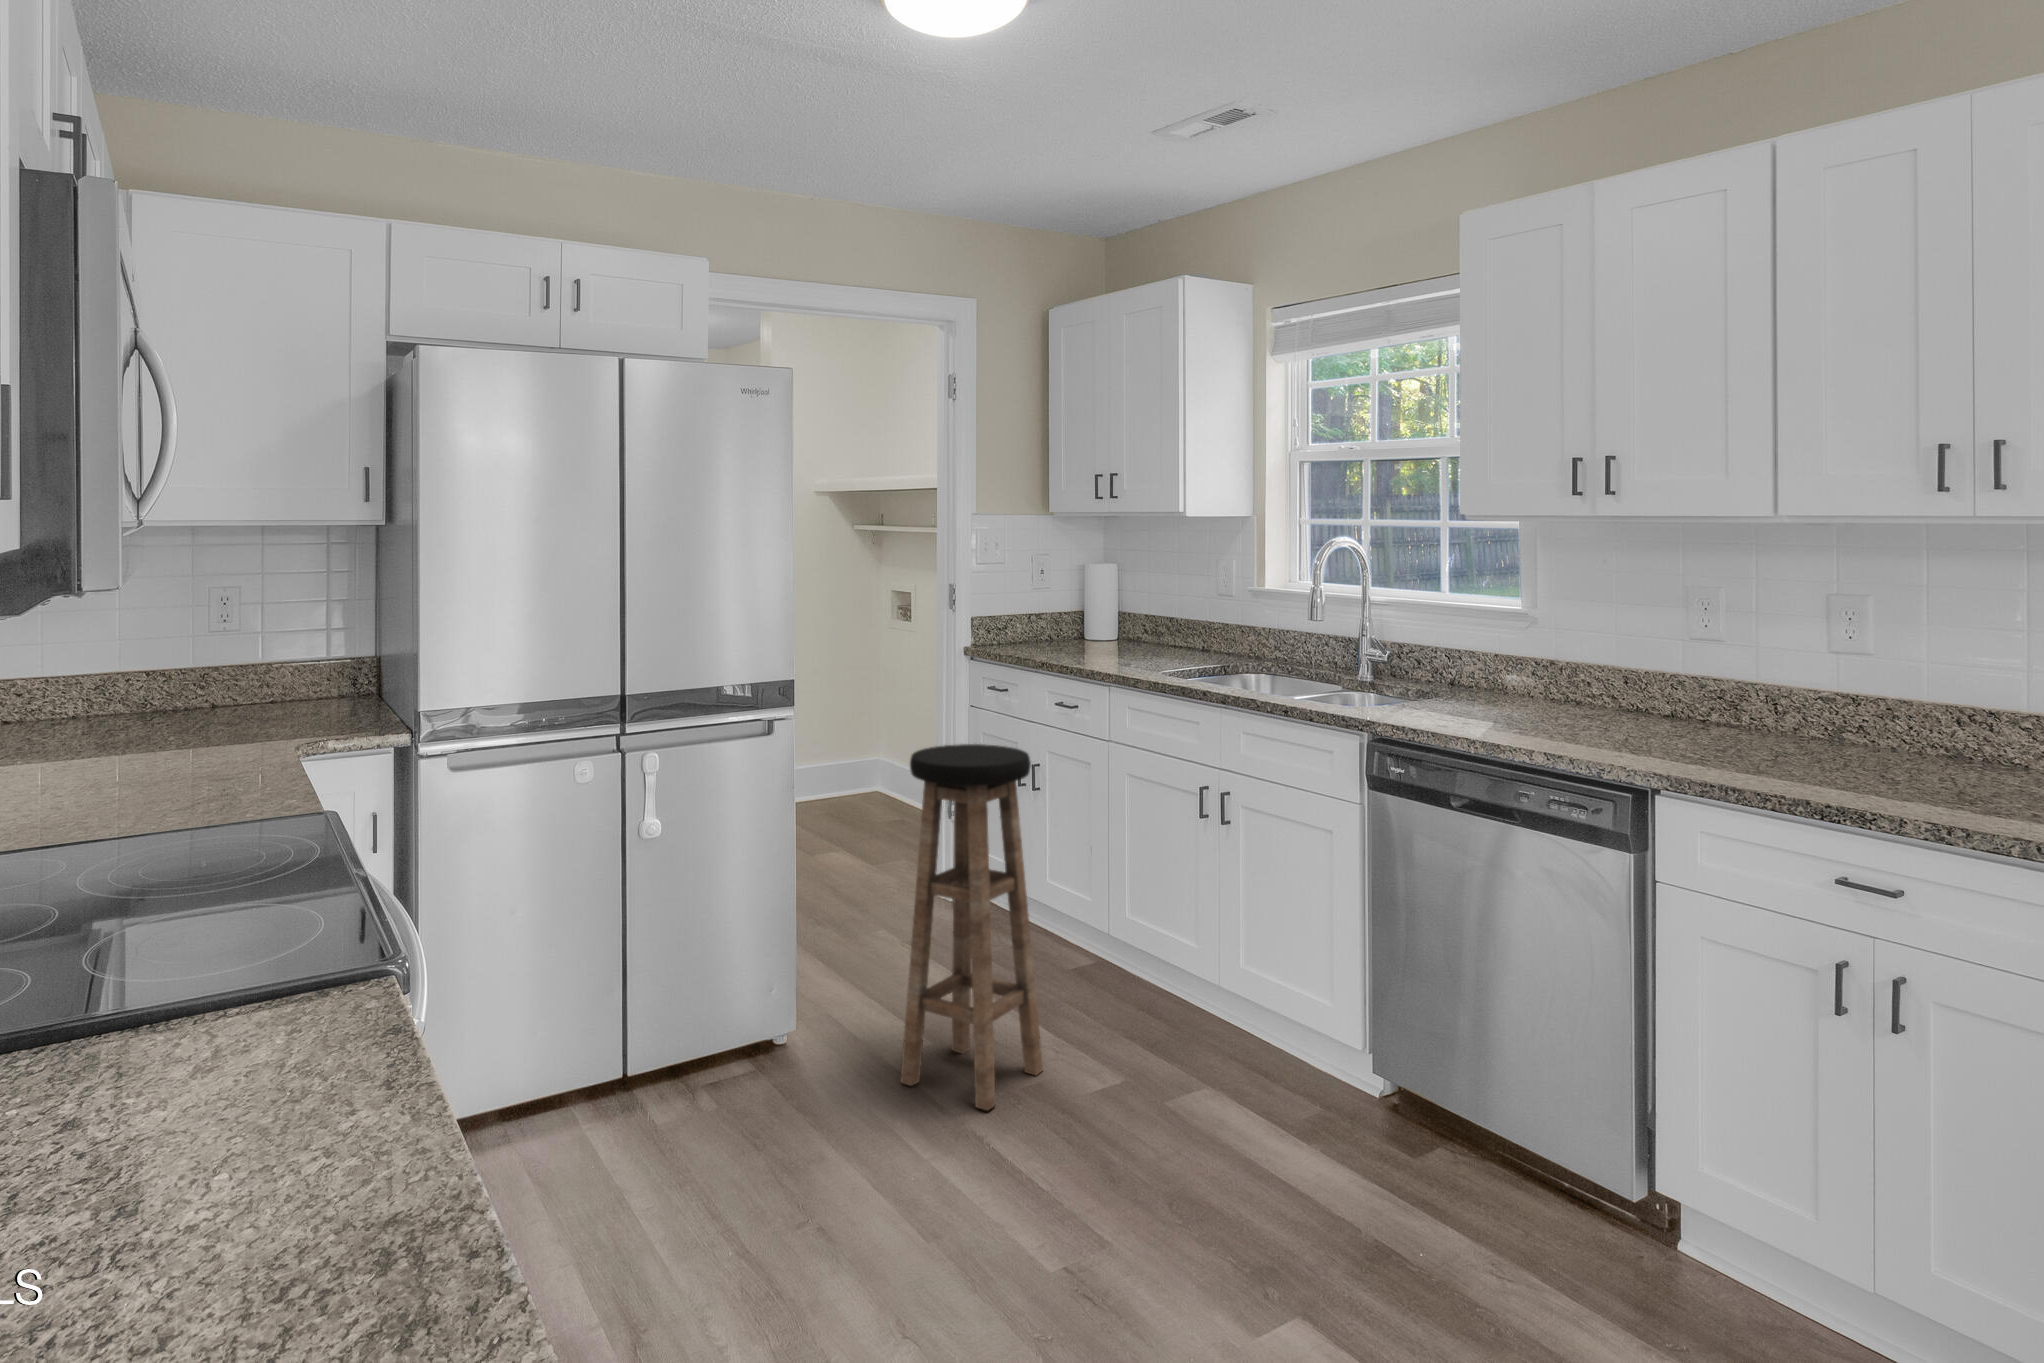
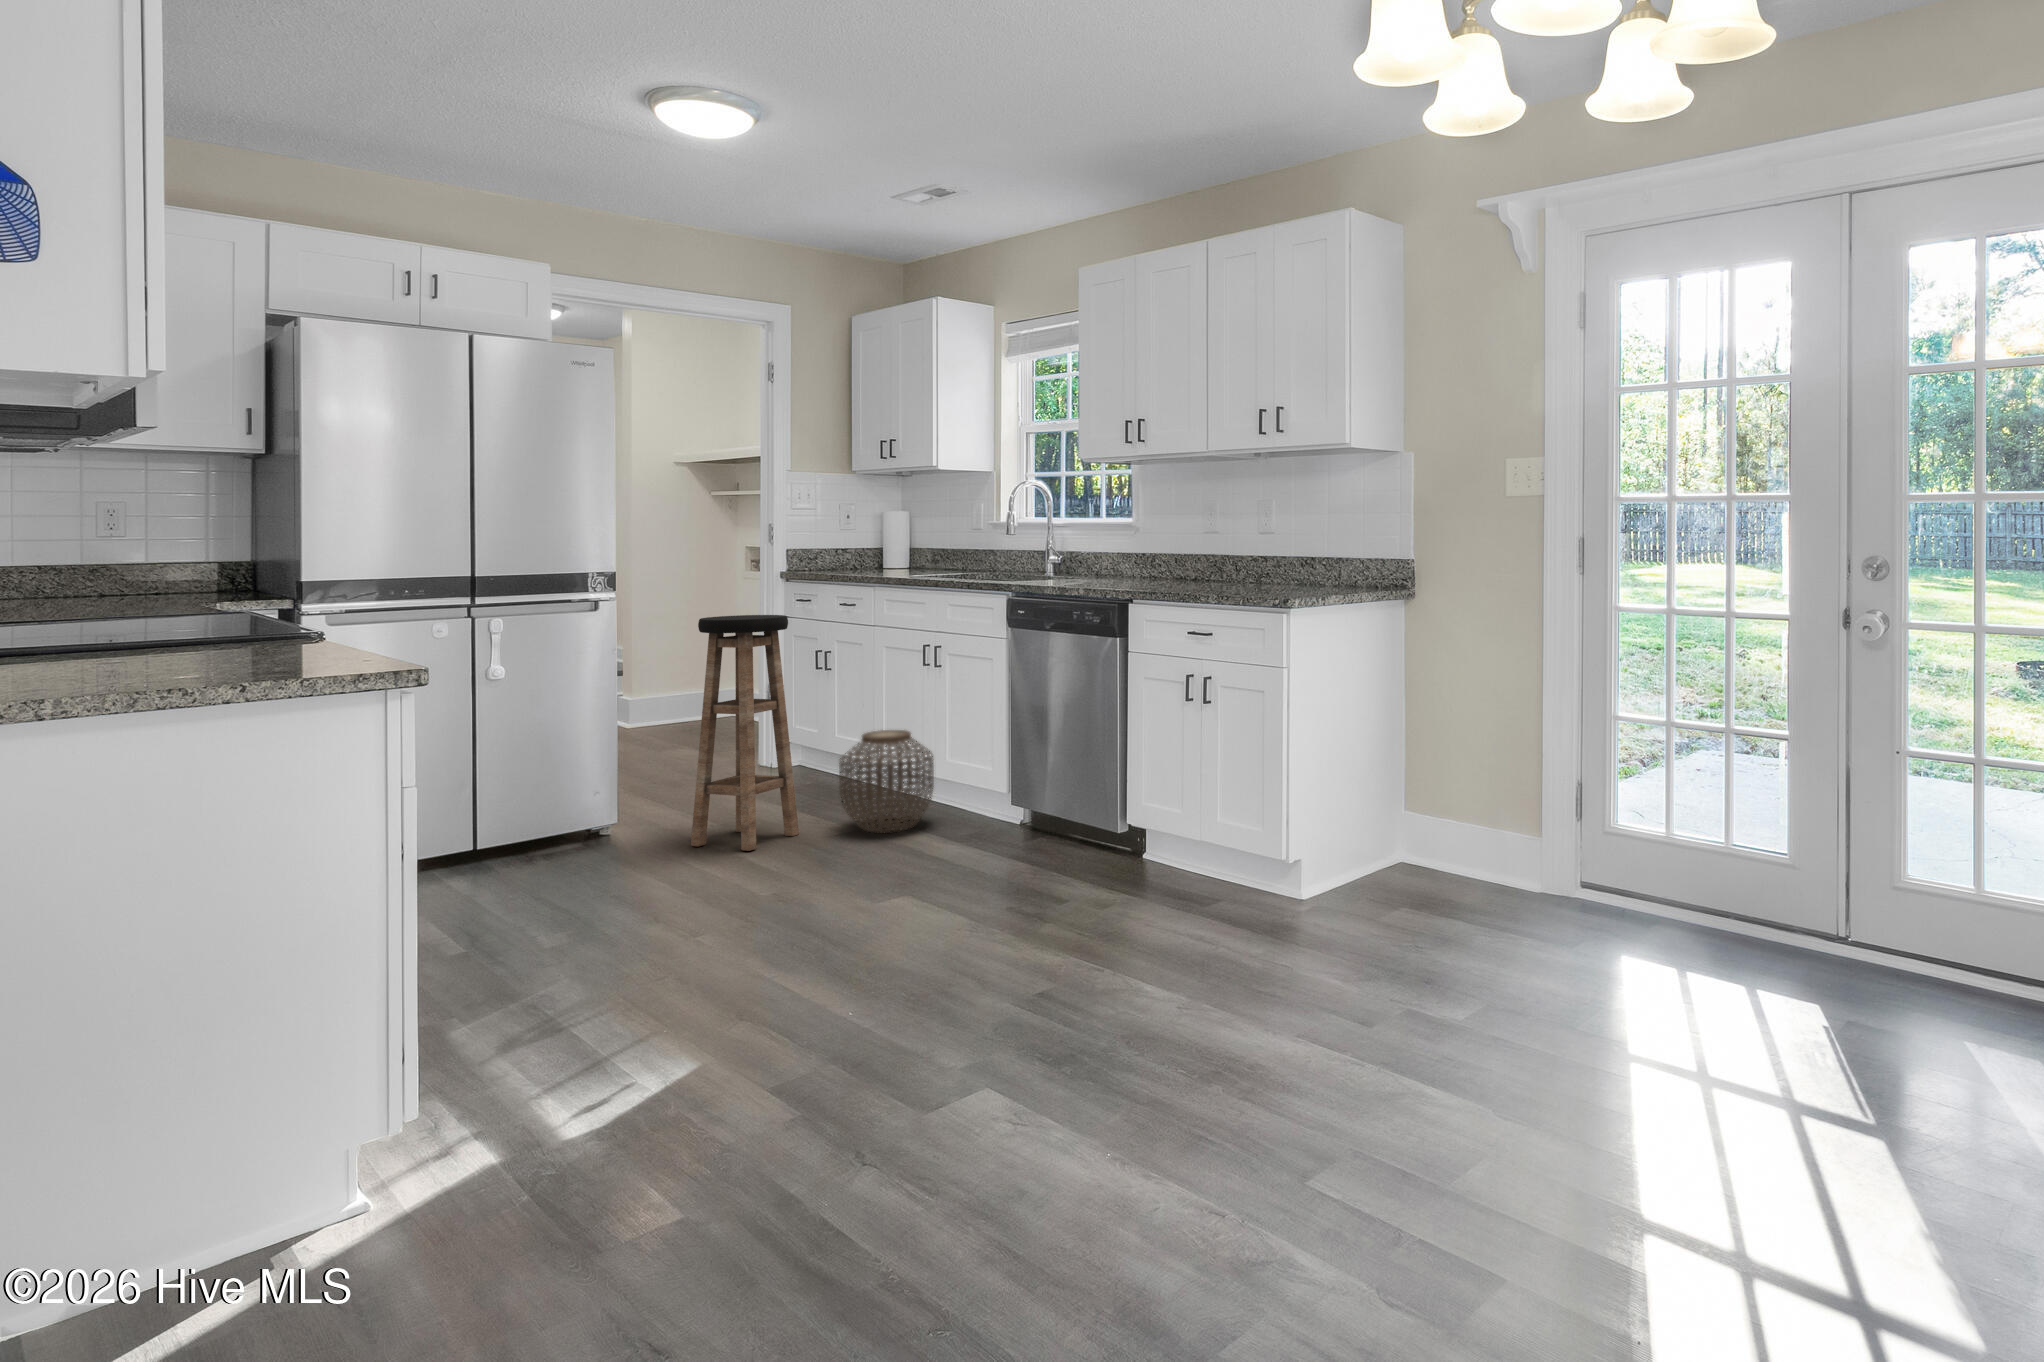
woven basket: none [1100,920,1237,1087] -> present [839,730,934,833]

